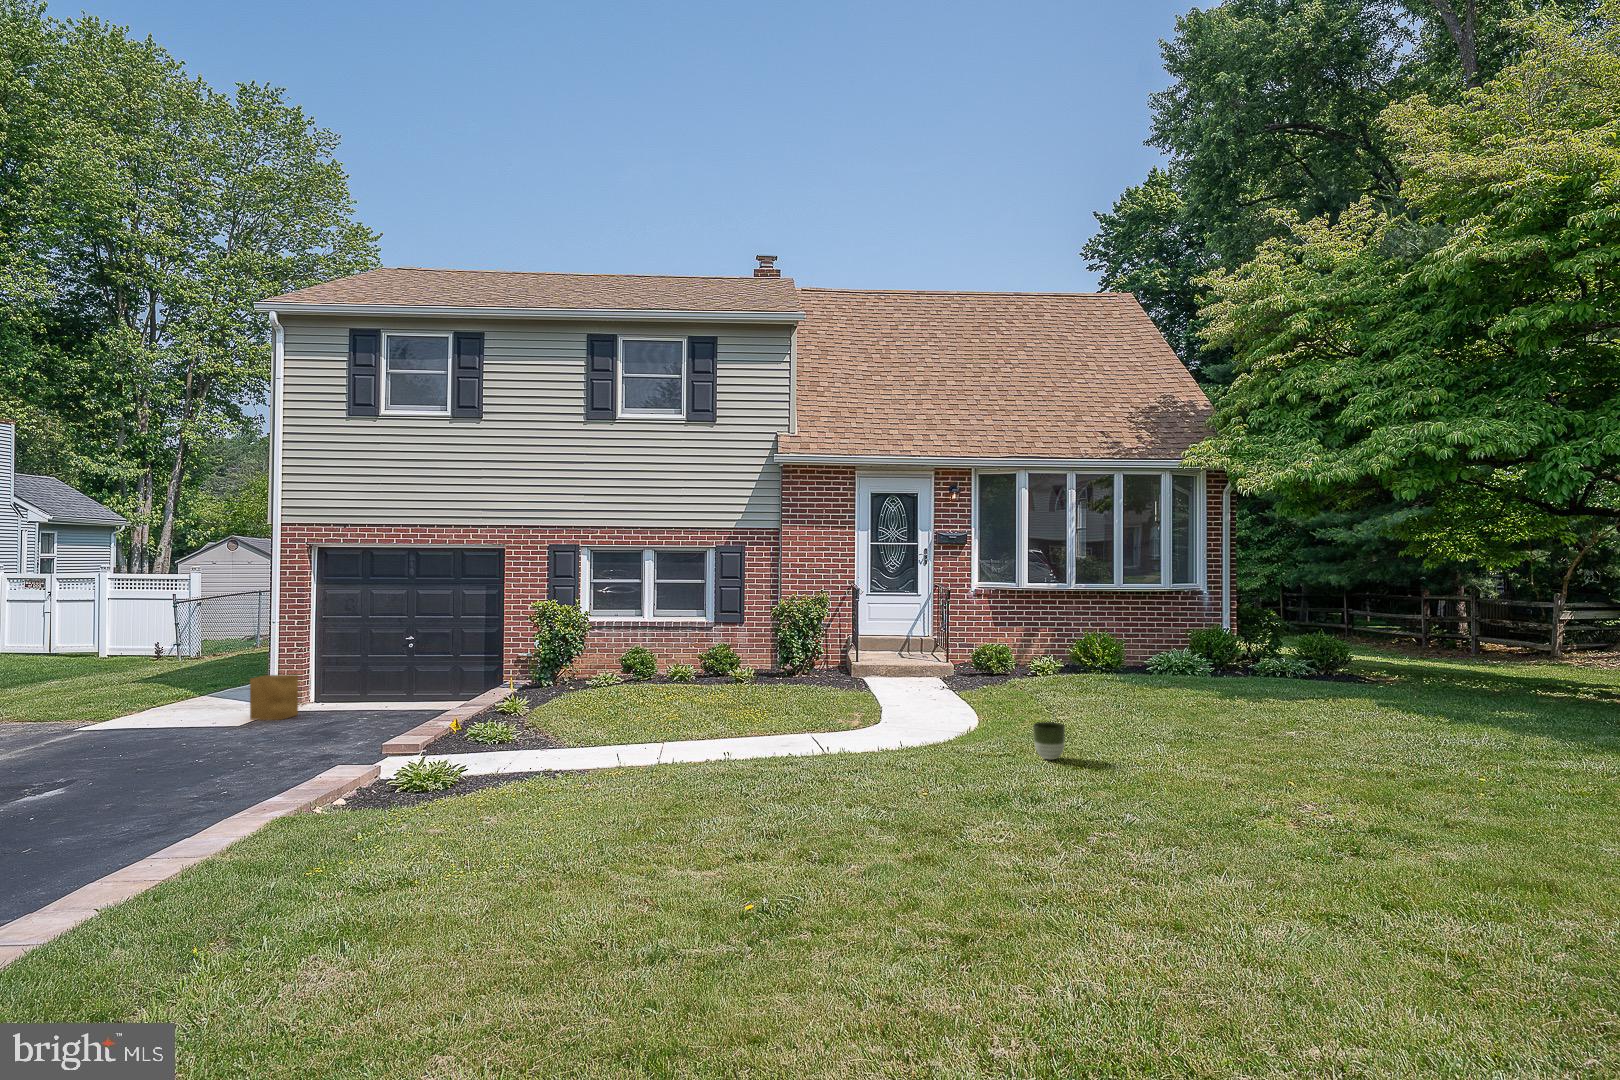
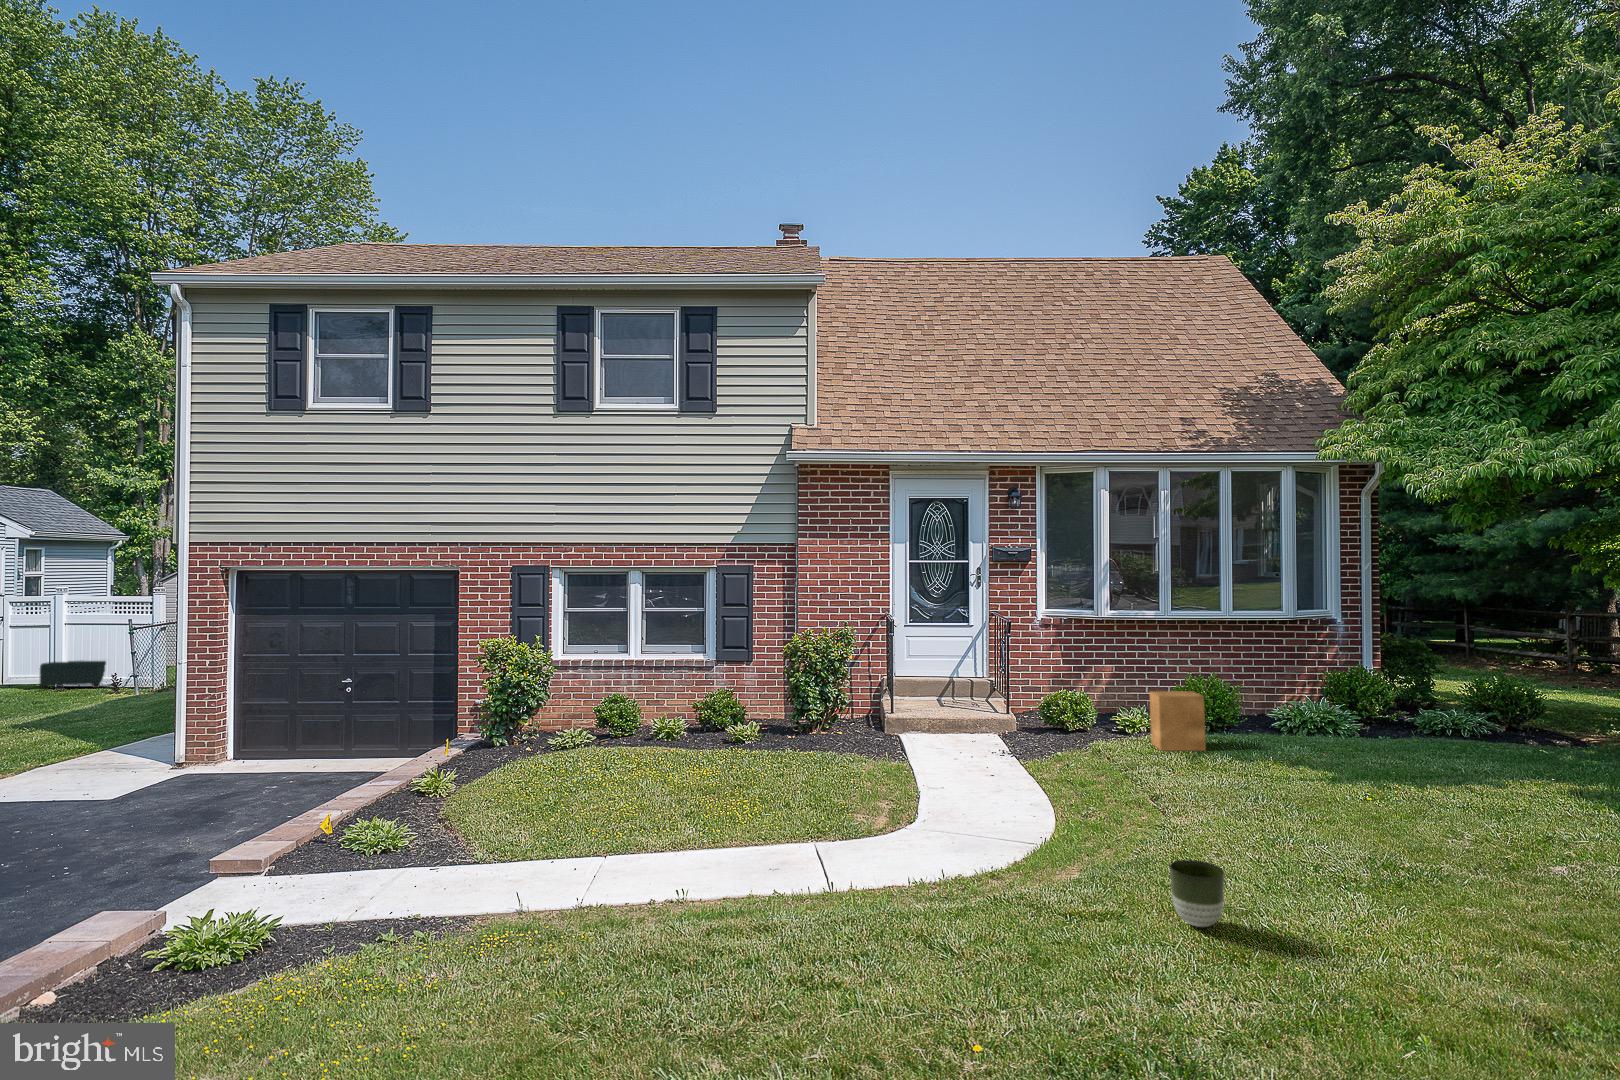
bench: none [88,632,155,659] -> present [40,660,106,689]
cardboard box: present [250,675,298,720] -> present [1150,691,1206,751]

